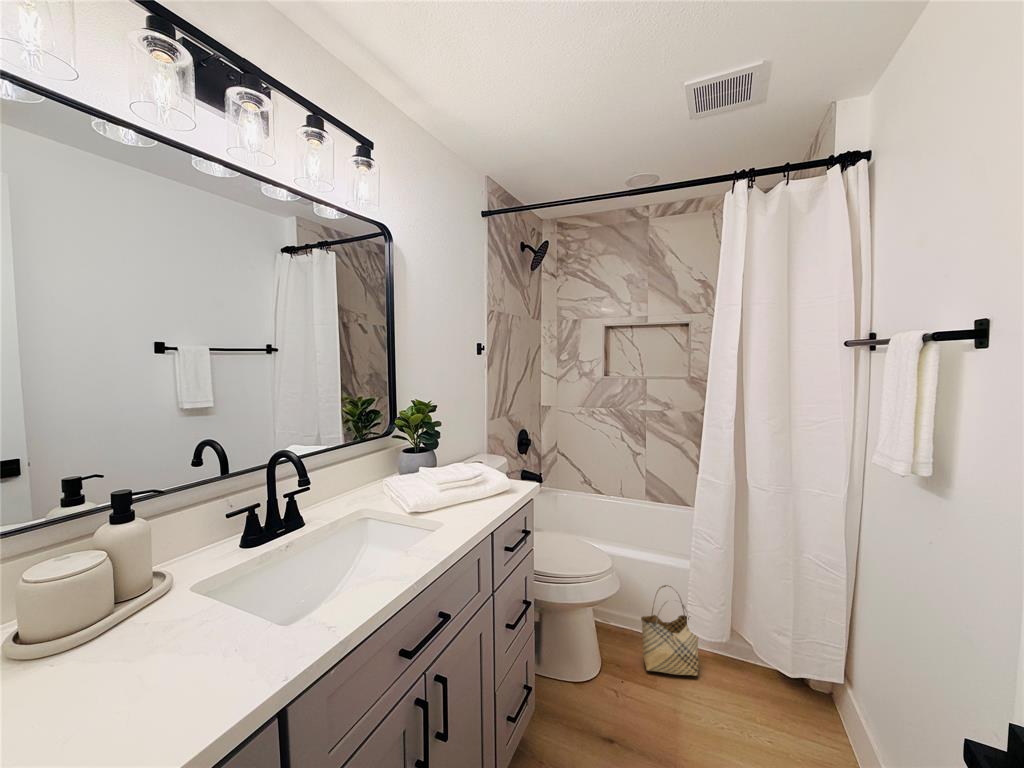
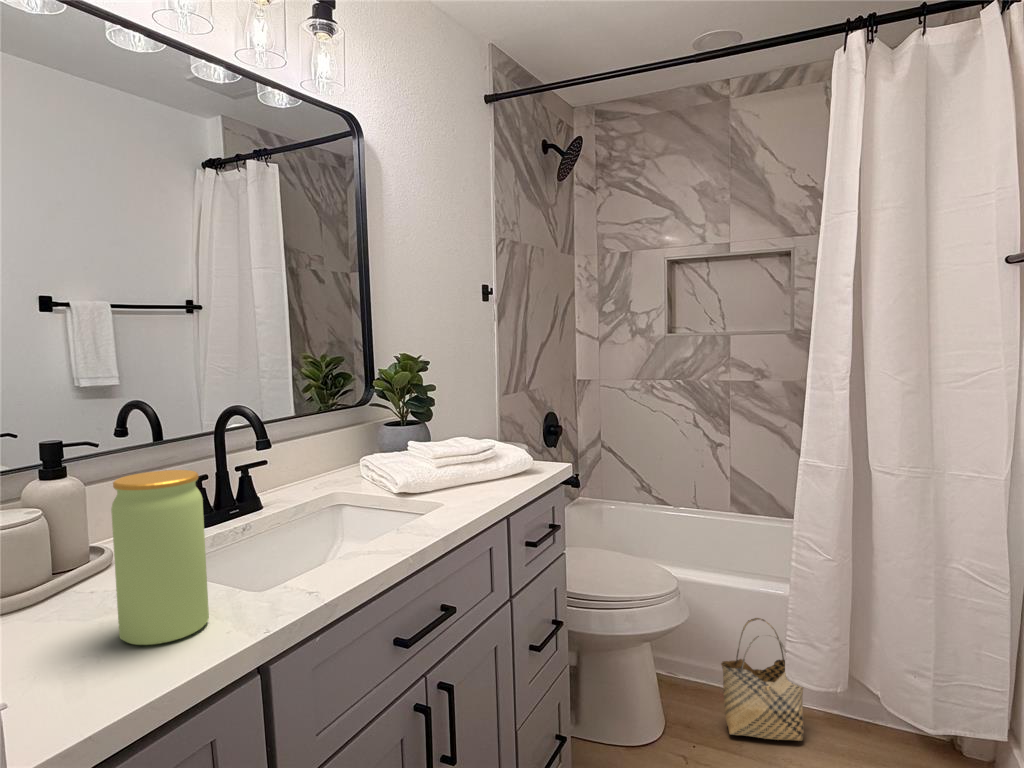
jar: none [145,537,235,704] -> present [111,470,209,645]

